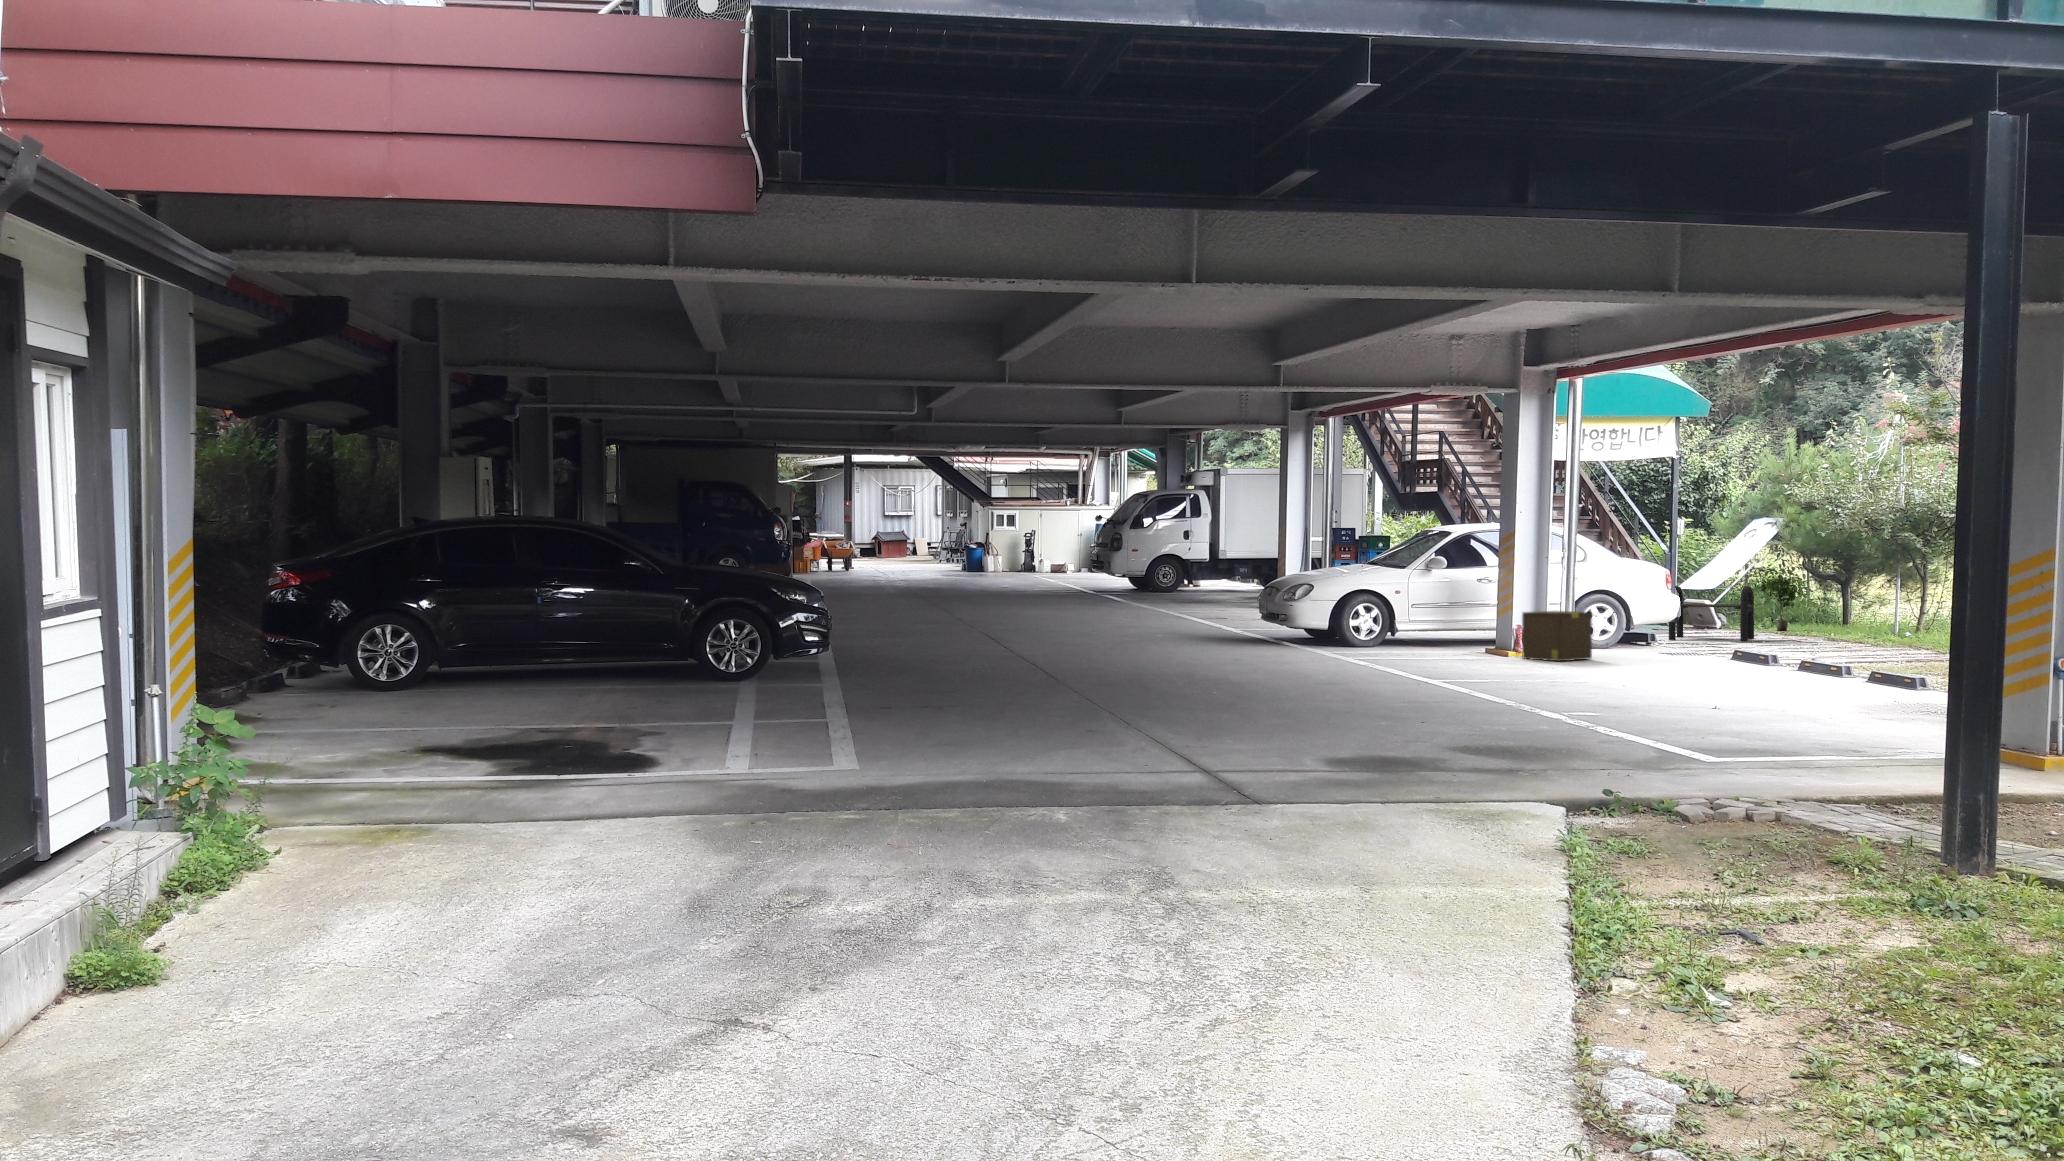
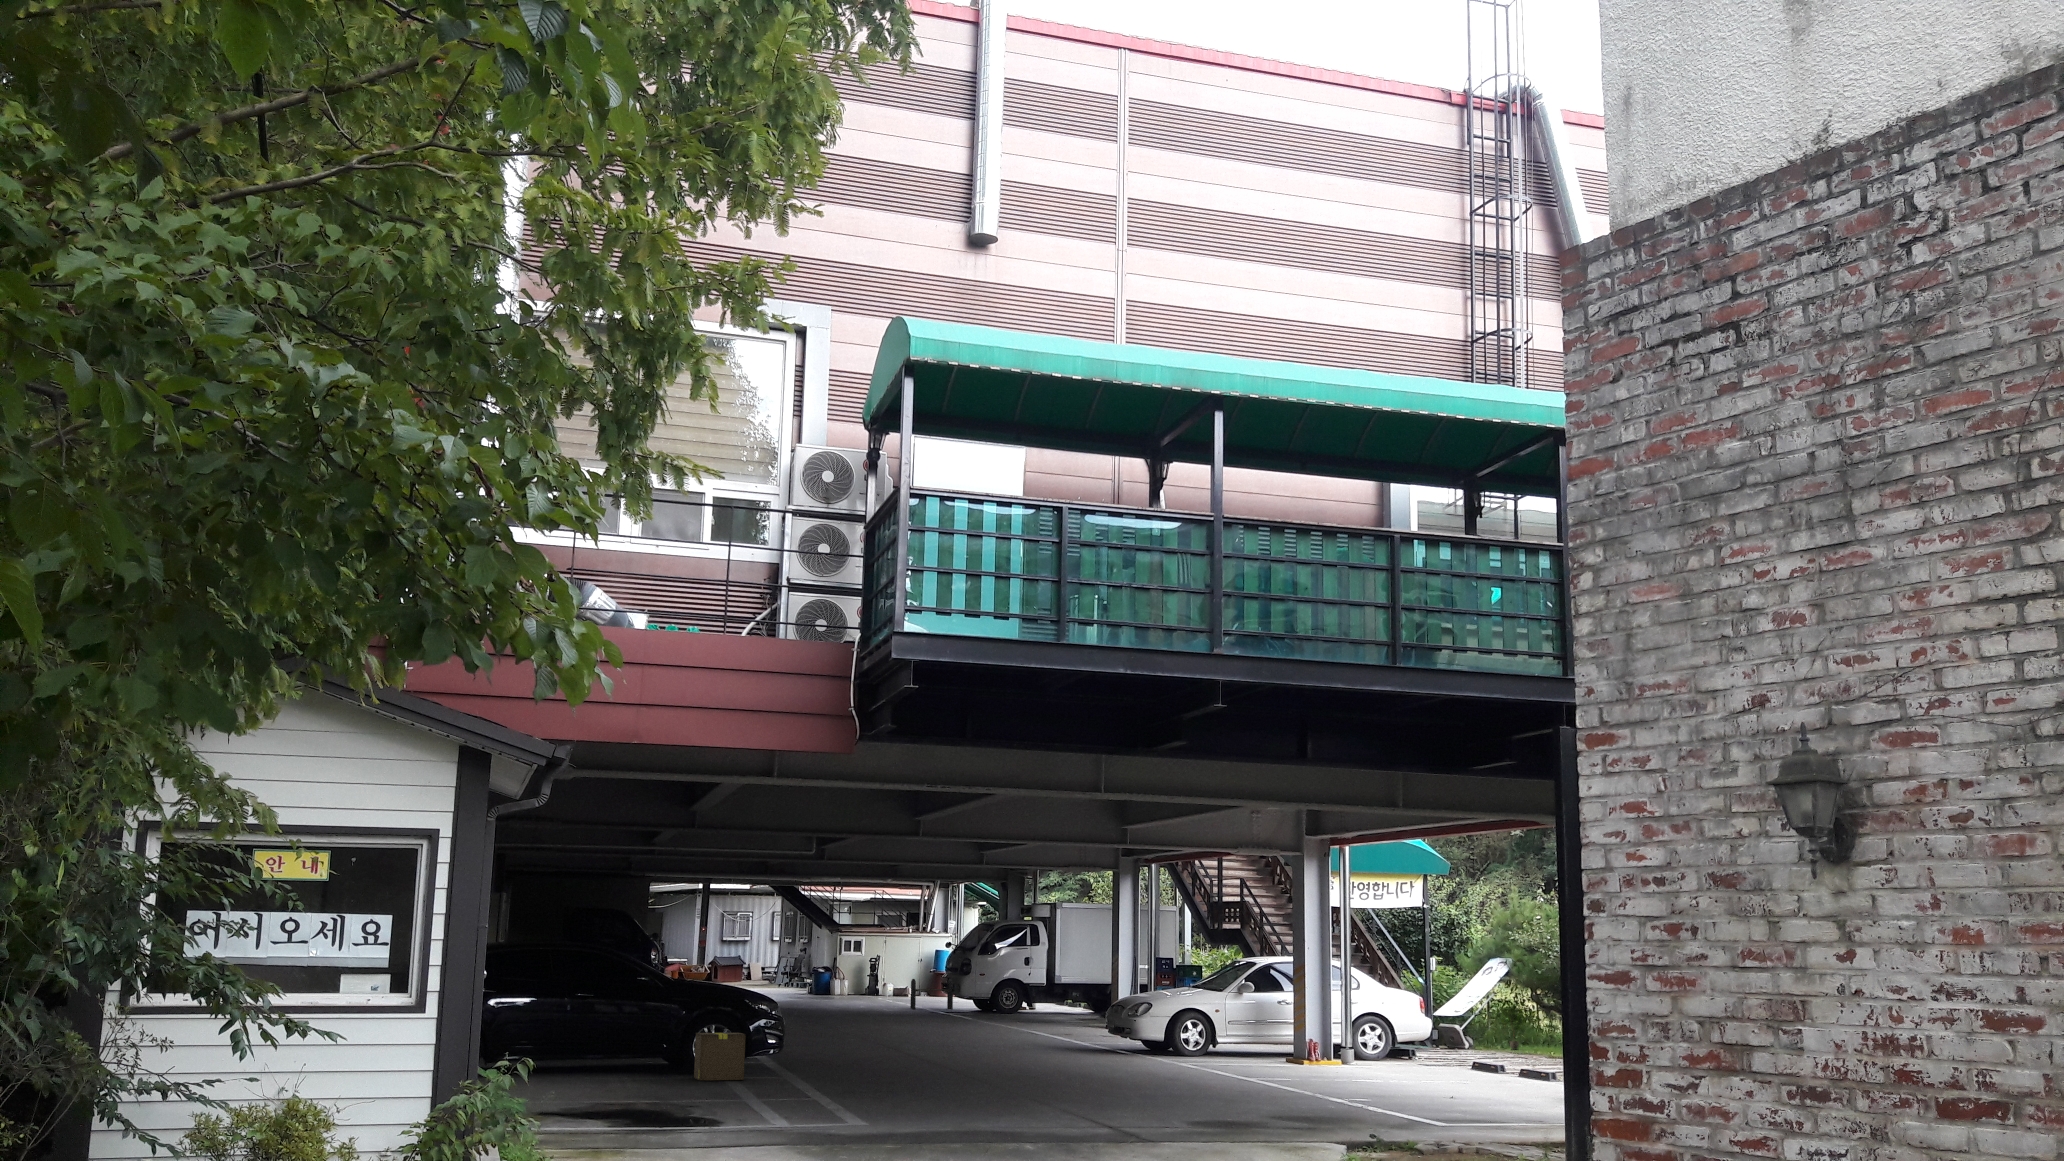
bench: present [1669,586,1754,641] -> present [910,979,953,1009]
cardboard box: present [1522,611,1592,661] -> present [694,1033,746,1080]

